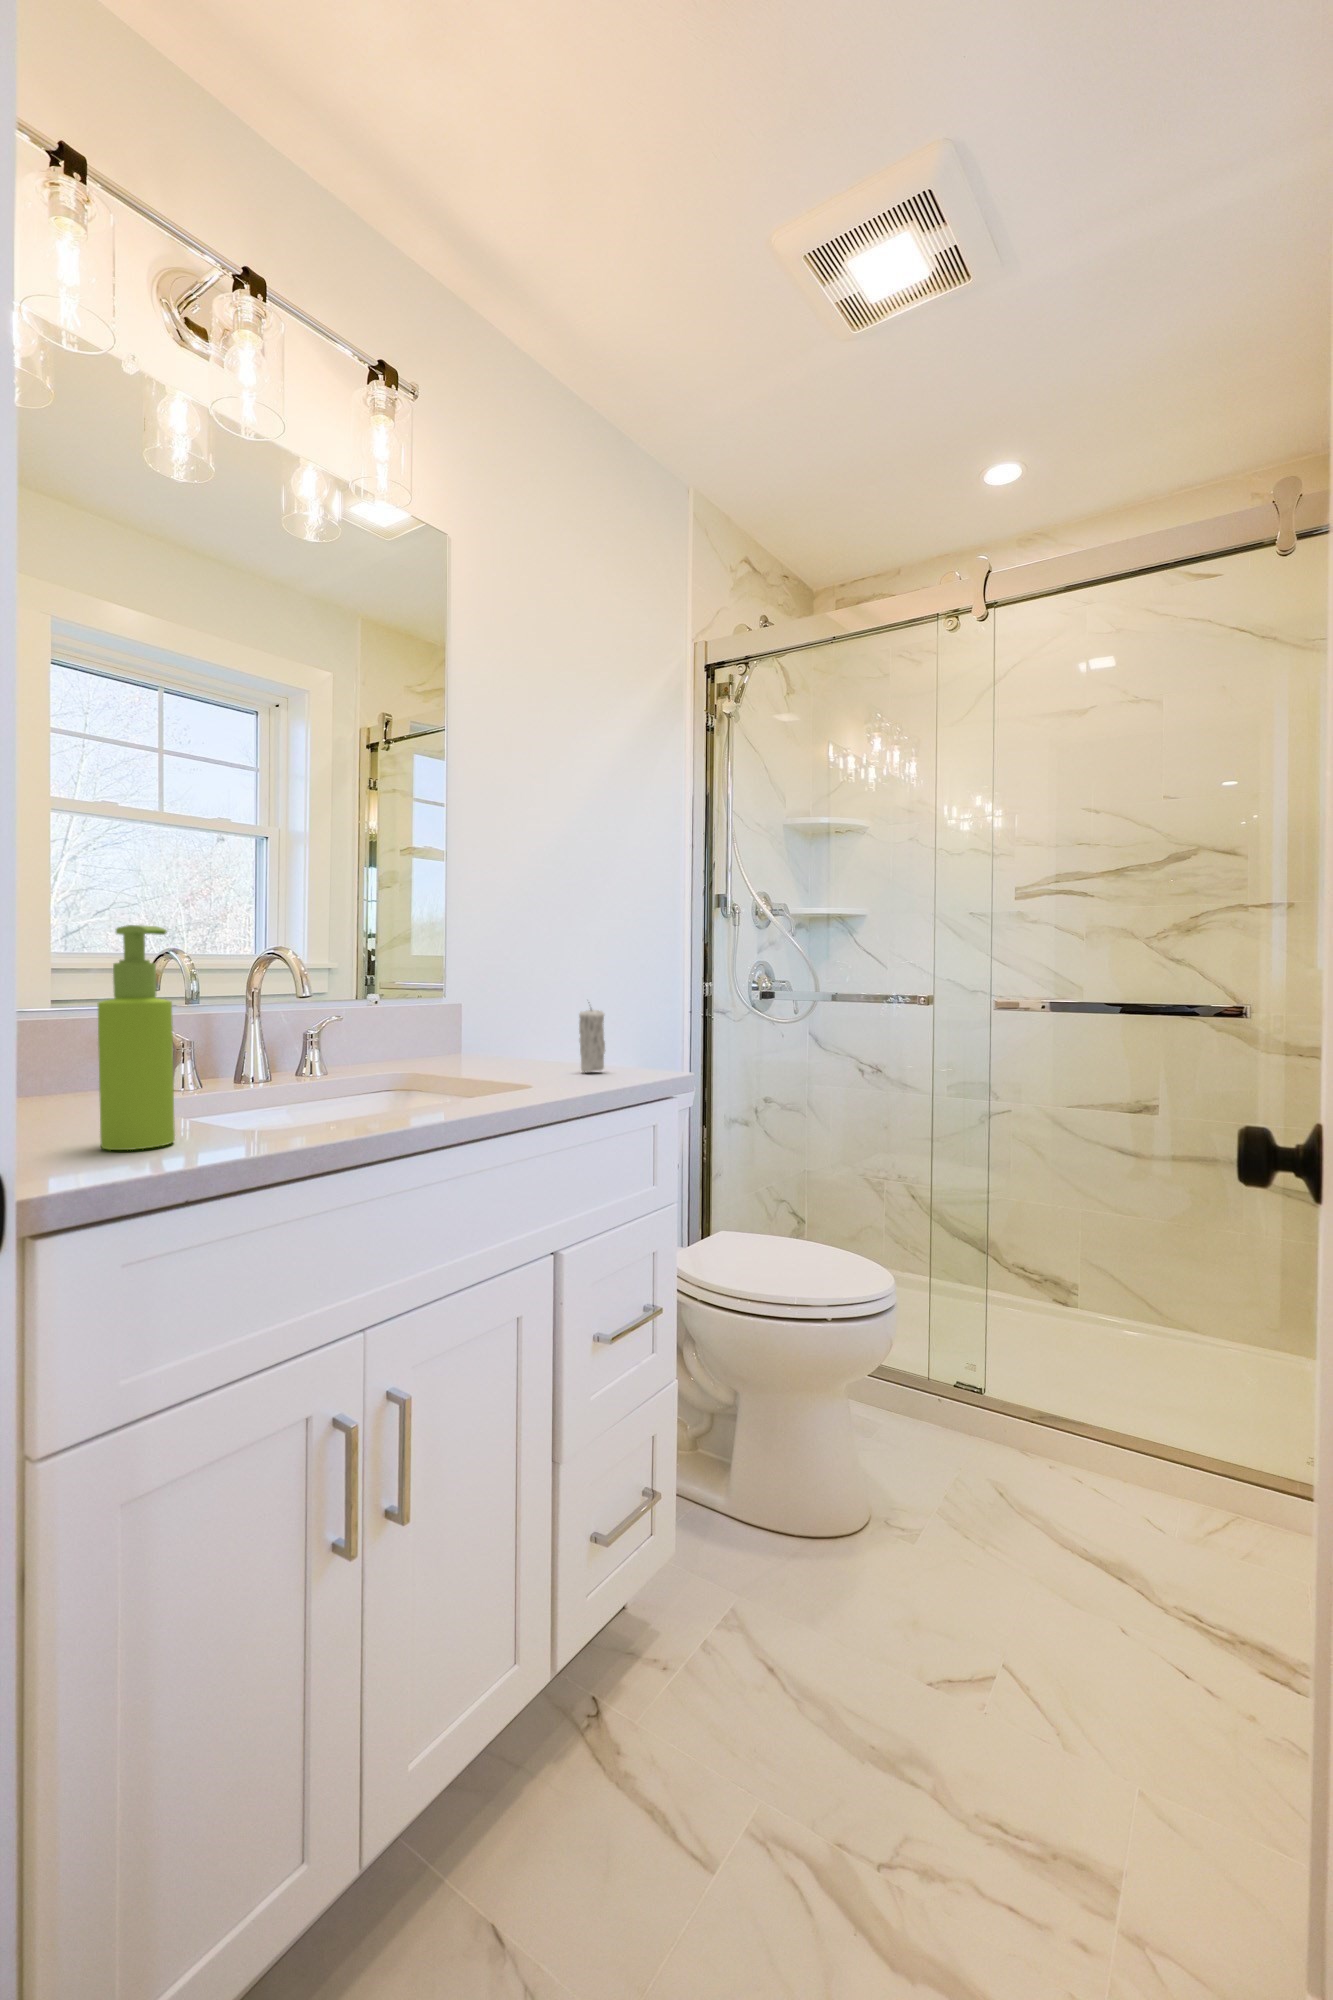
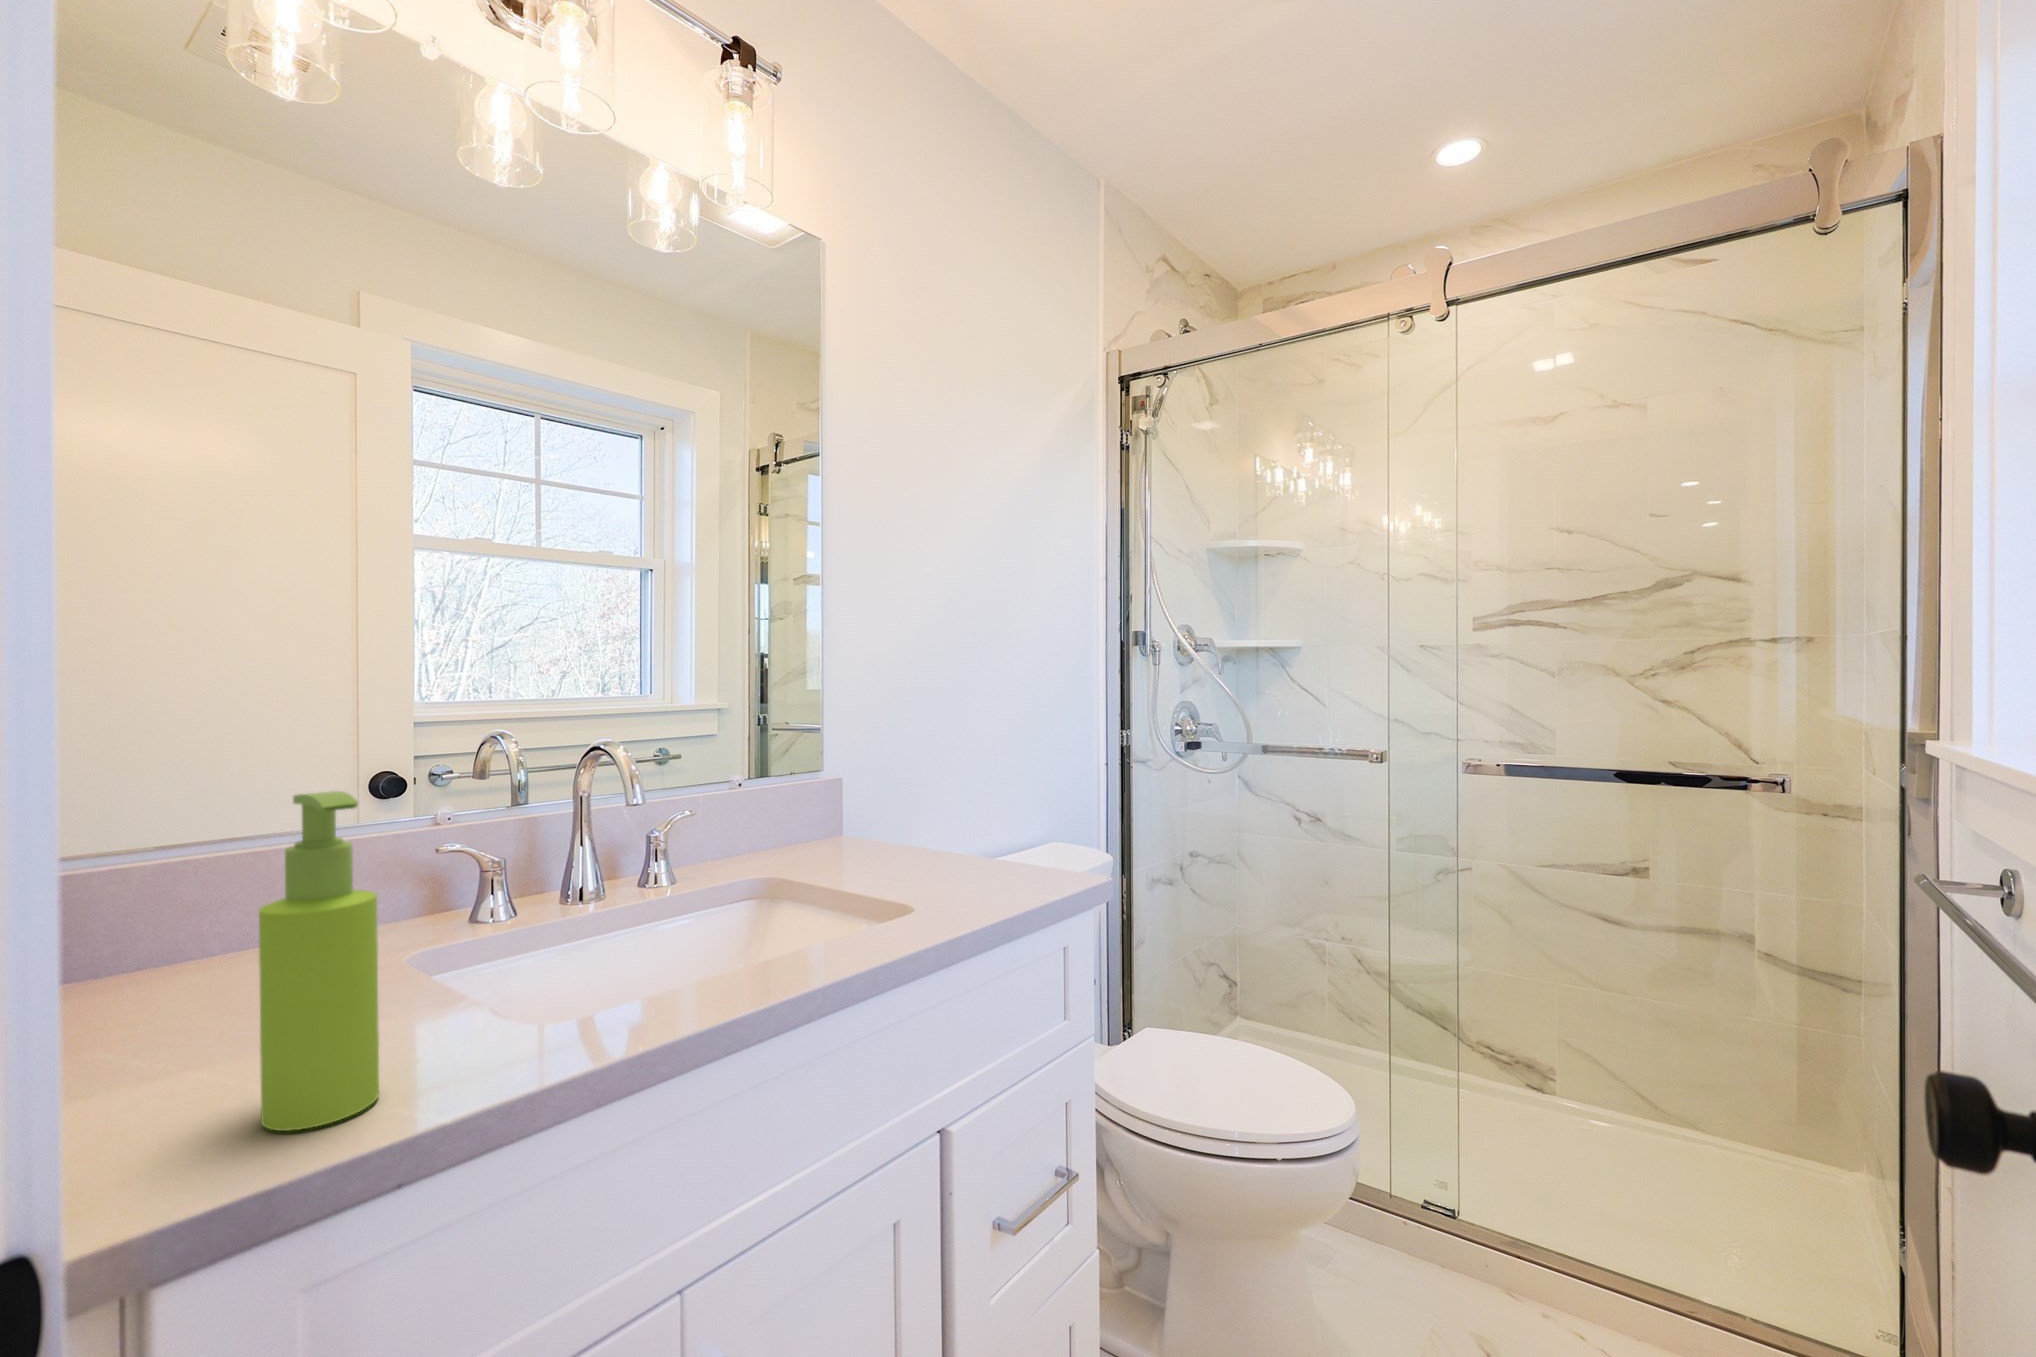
candle: present [579,1009,605,1072] -> none [974,792,1007,885]

